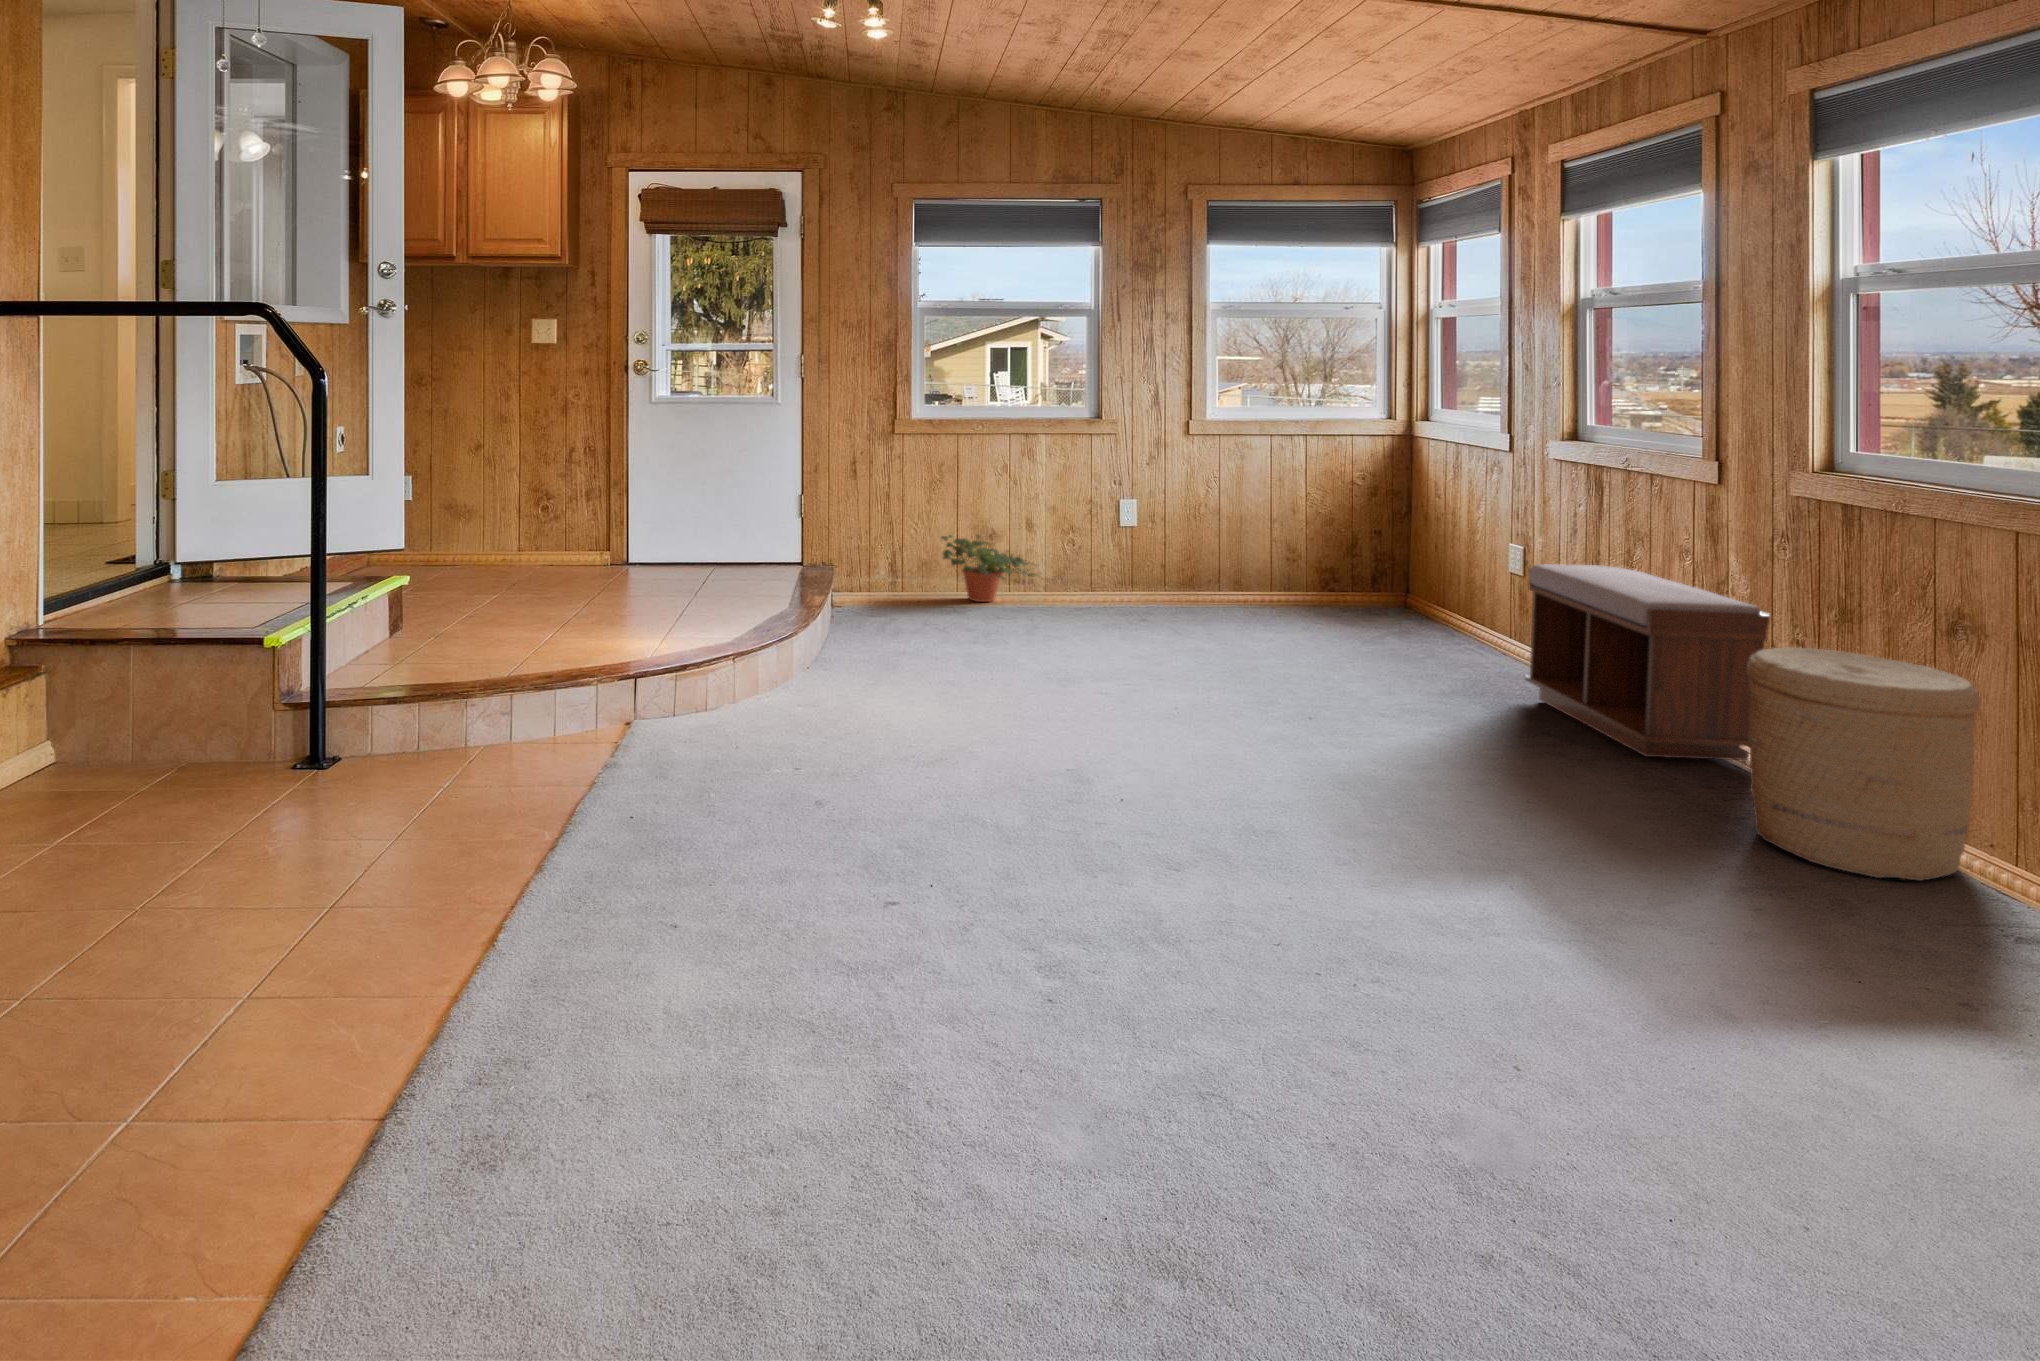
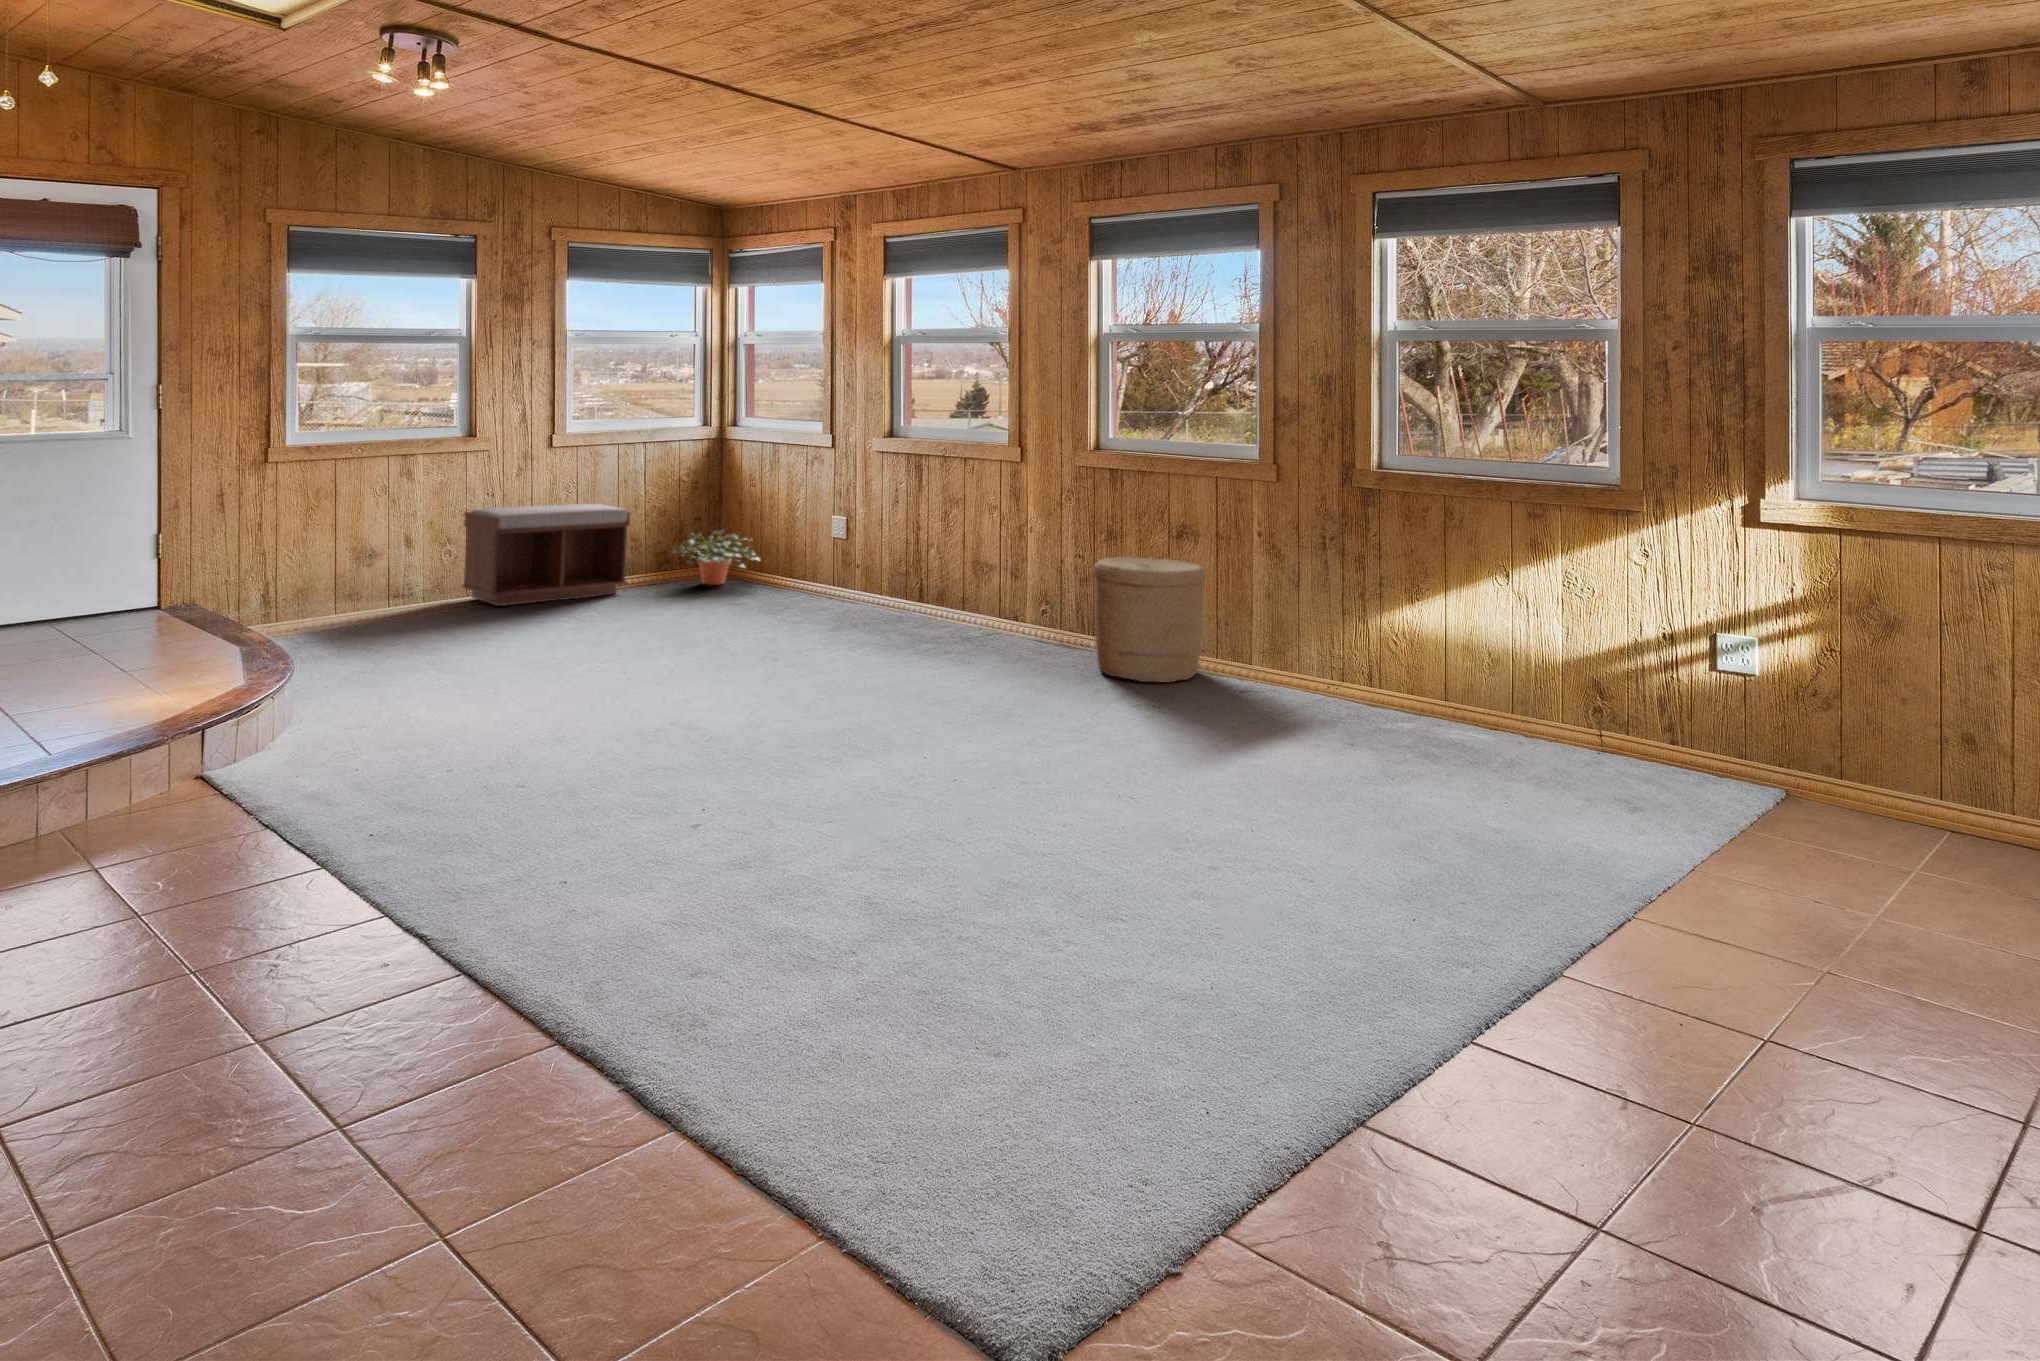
potted plant: present [941,535,1035,602] -> present [670,531,760,585]
bench: present [1525,564,1769,760] -> present [462,504,630,606]

